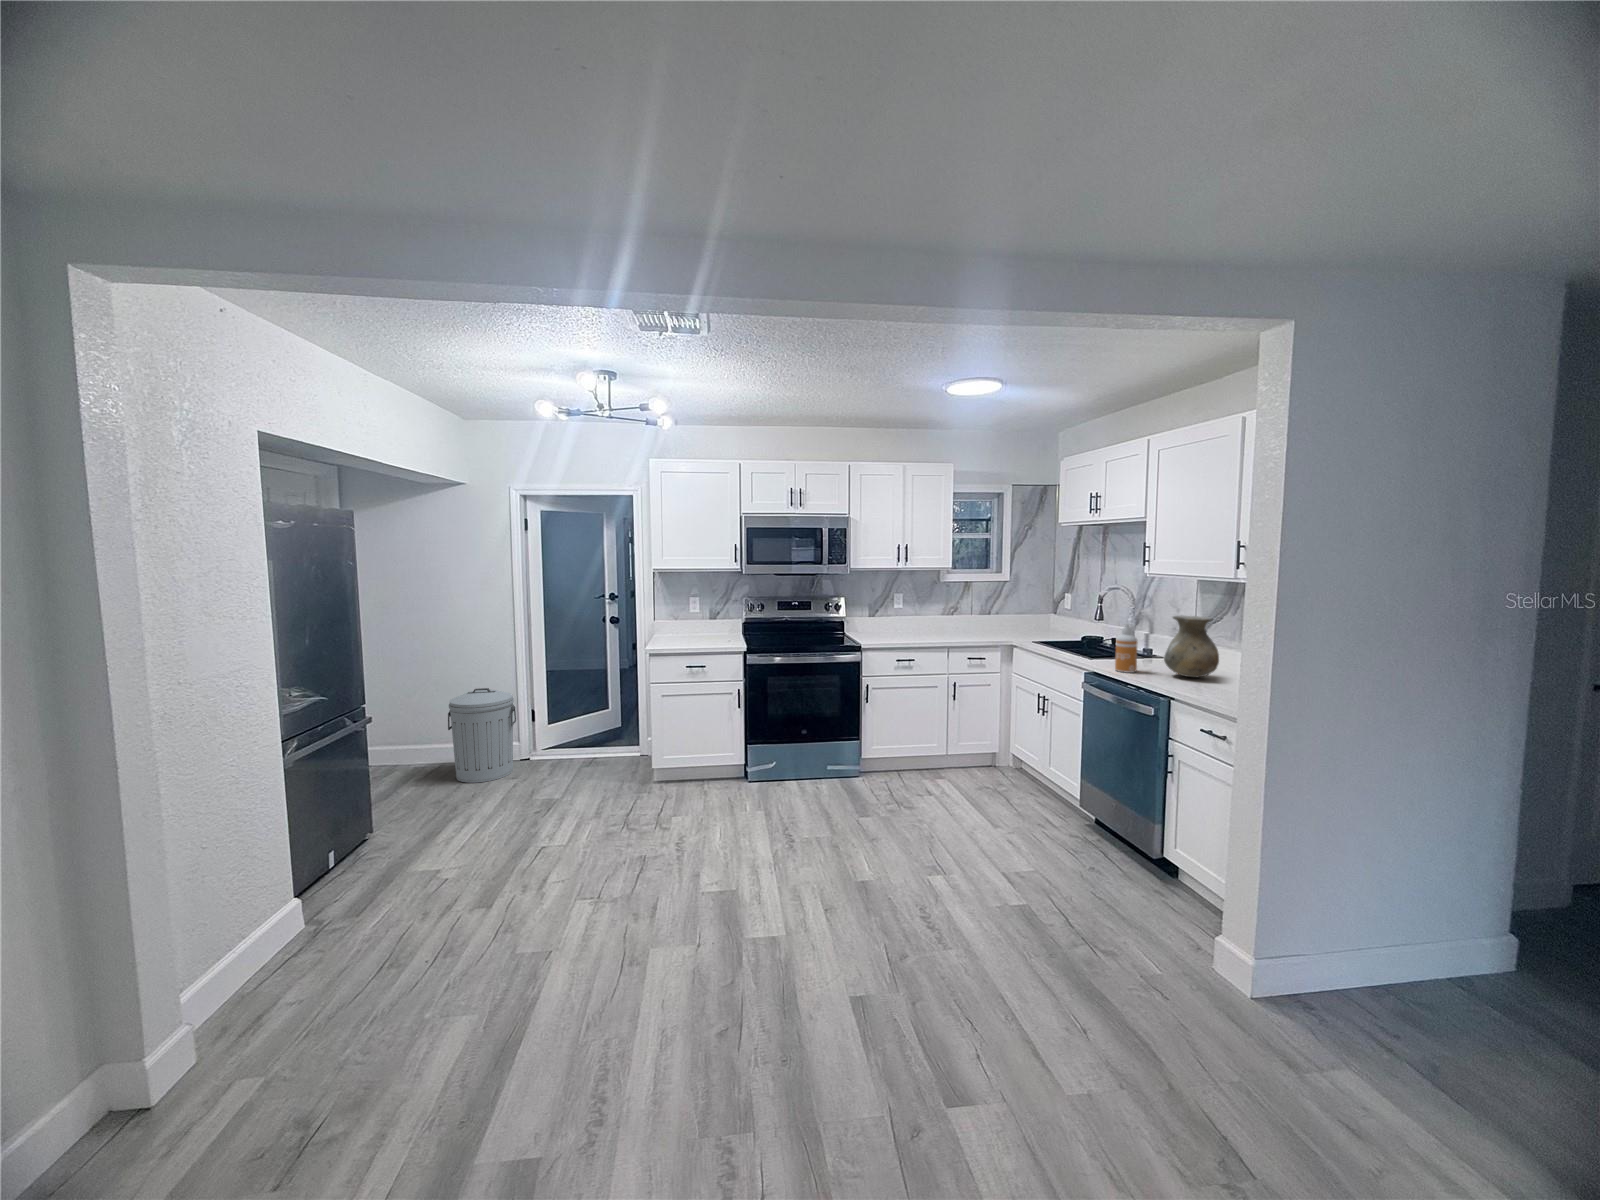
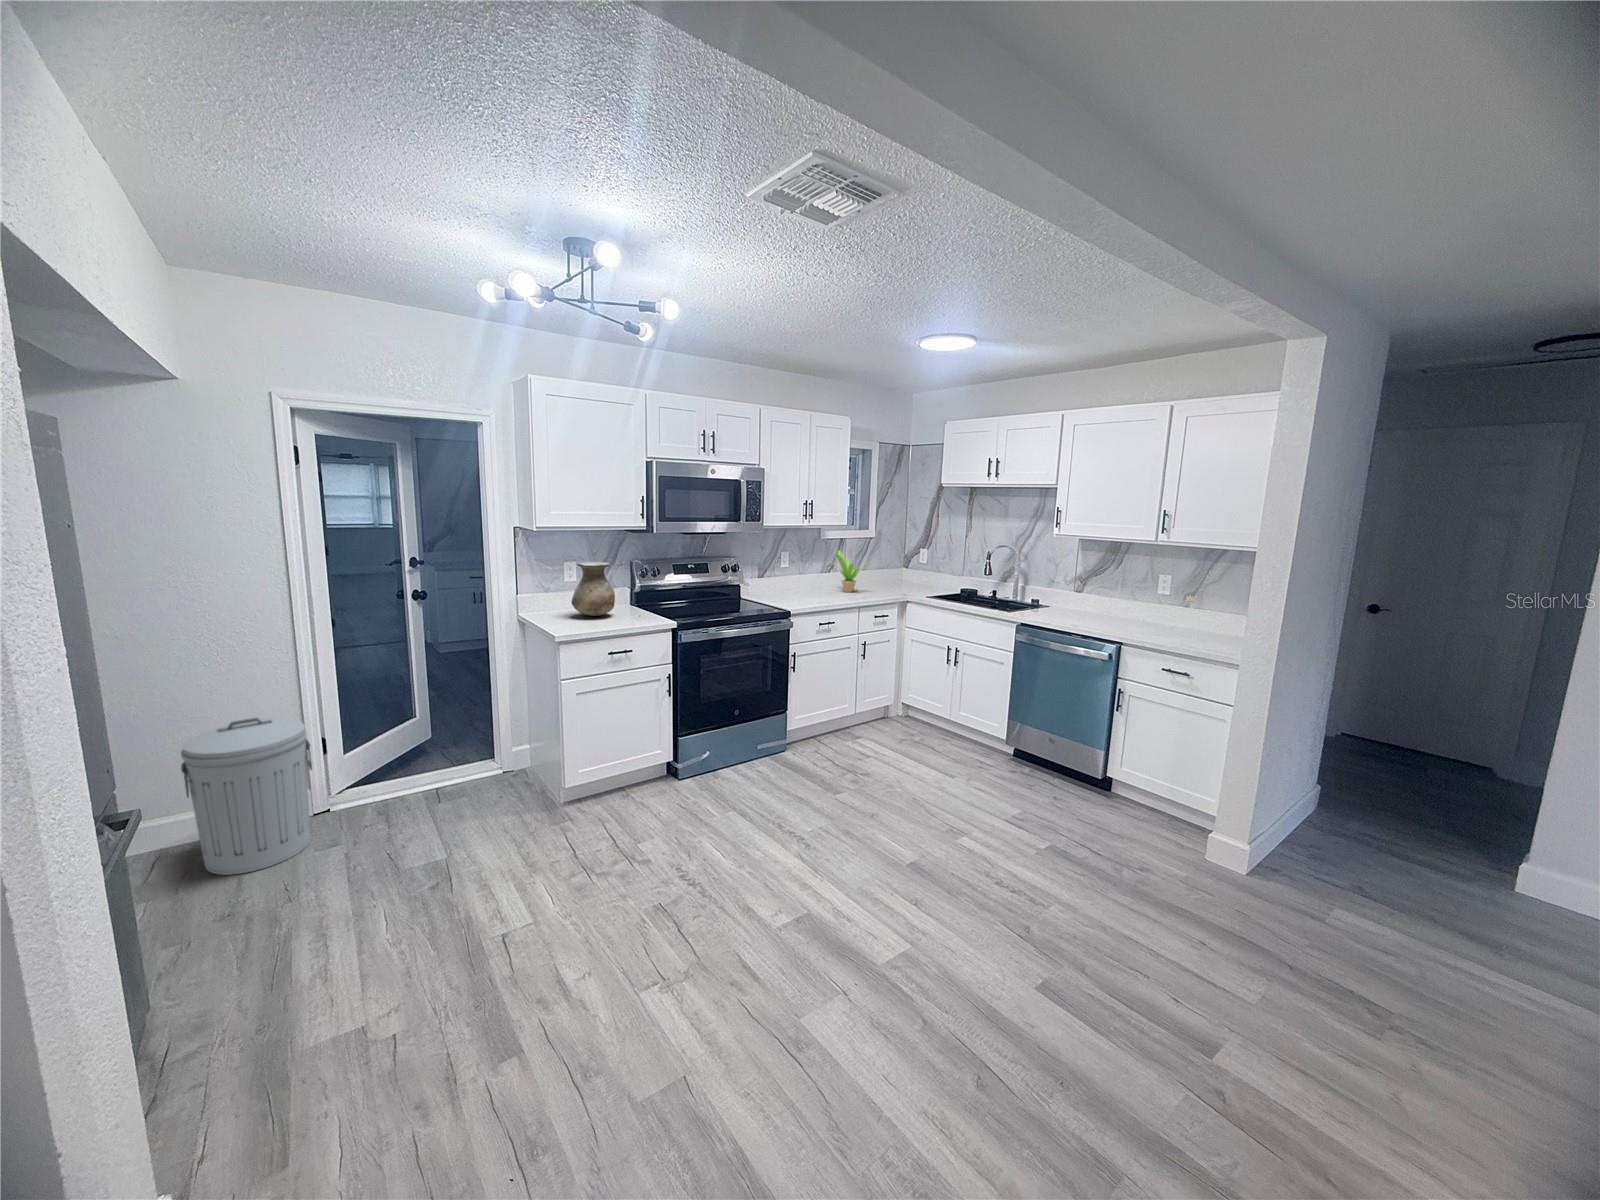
potted plant: none [949,594,987,635] -> present [836,551,867,592]
vase: present [1164,616,1219,677] -> present [571,562,615,616]
soap dispenser: present [1115,623,1137,673] -> none [1047,580,1068,623]

